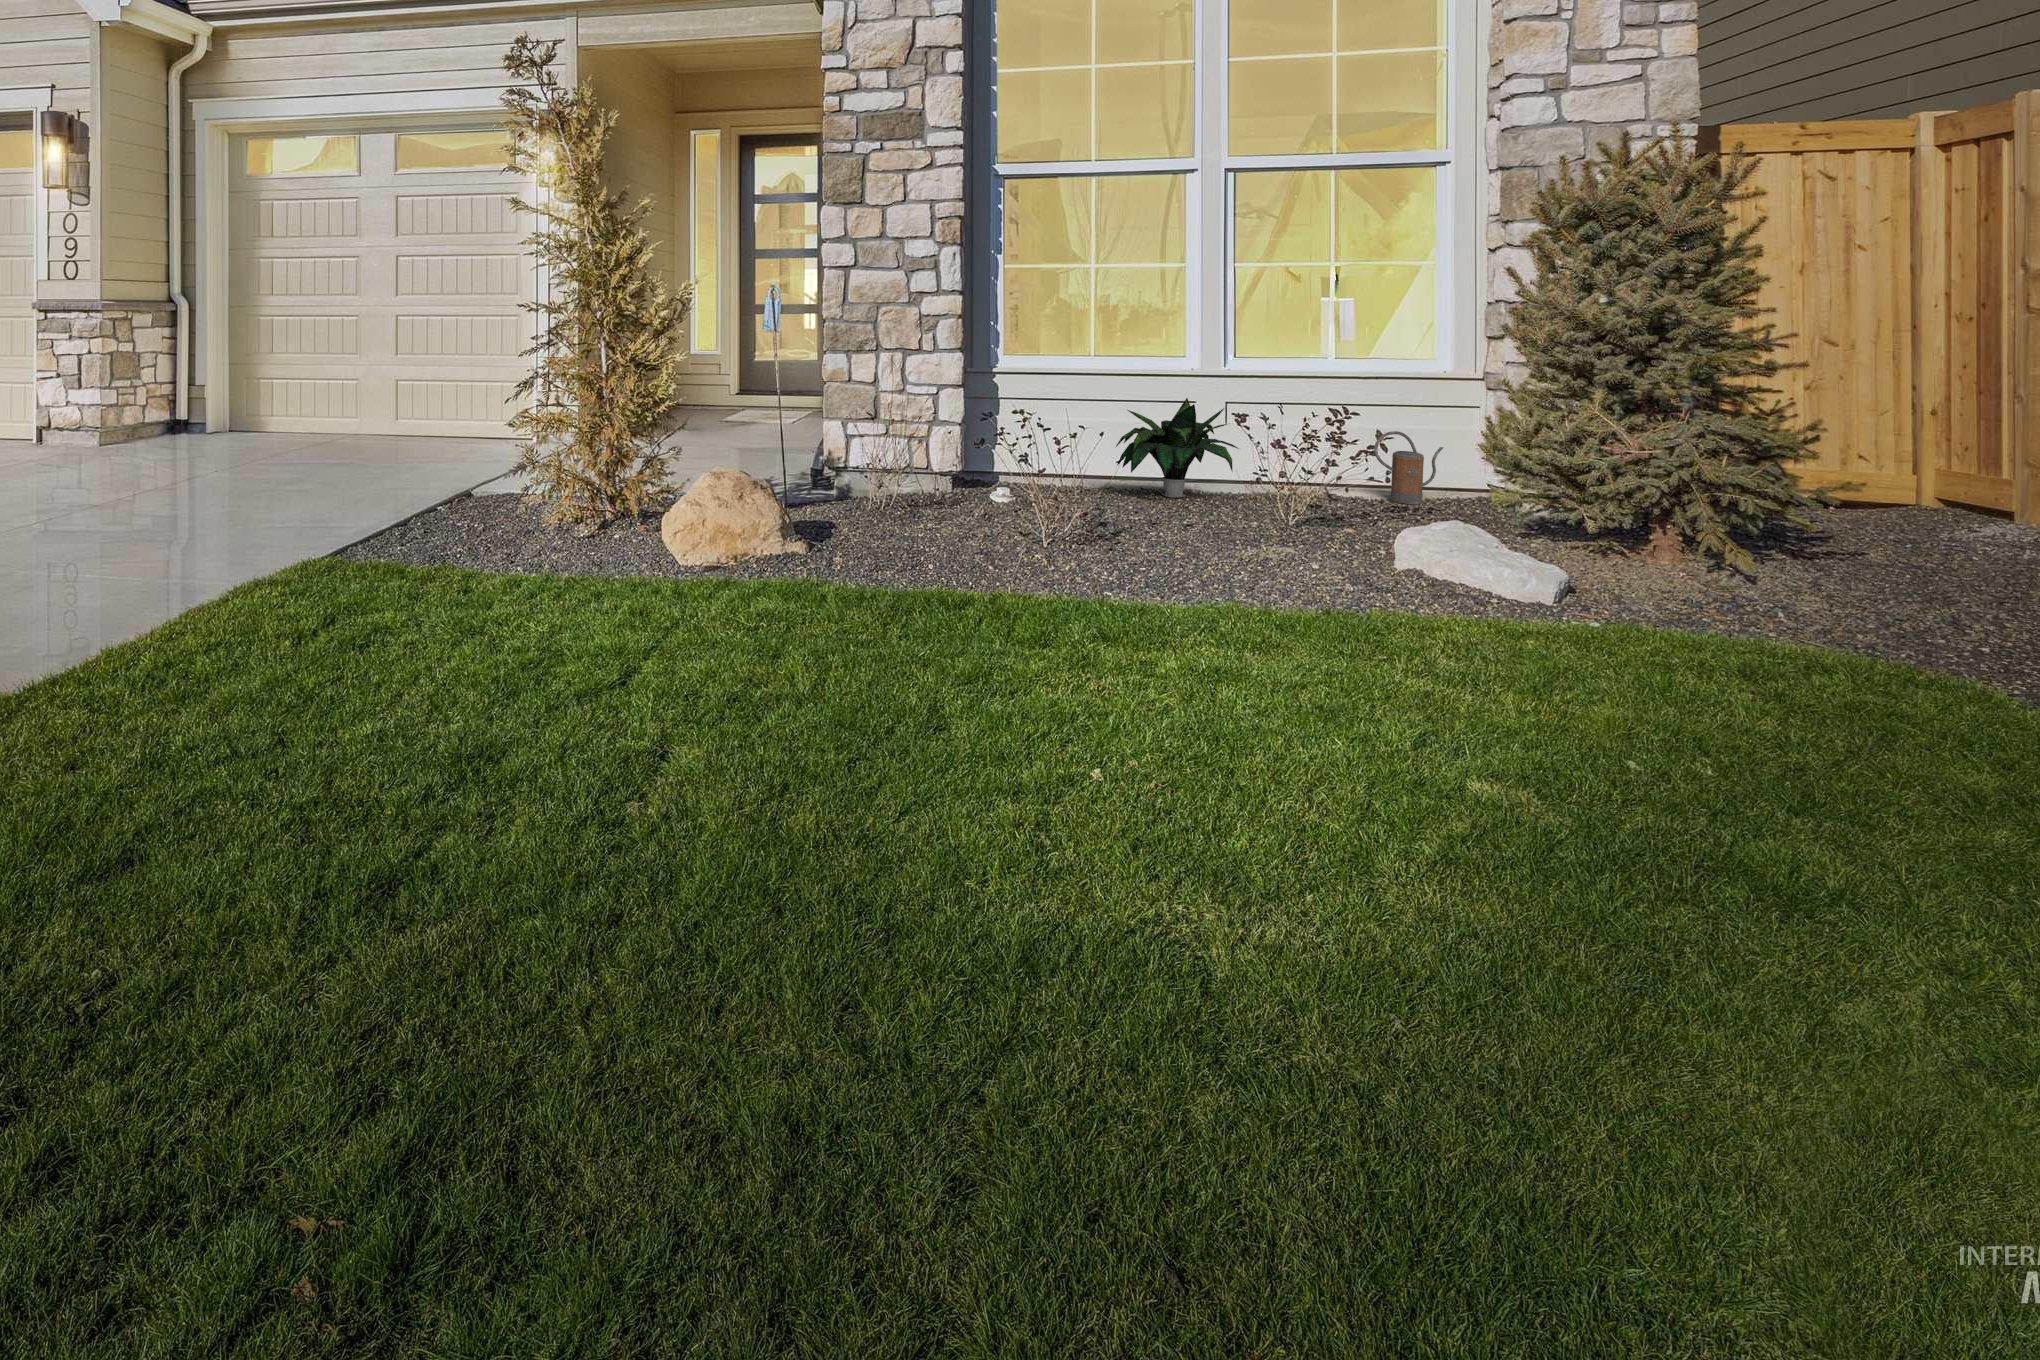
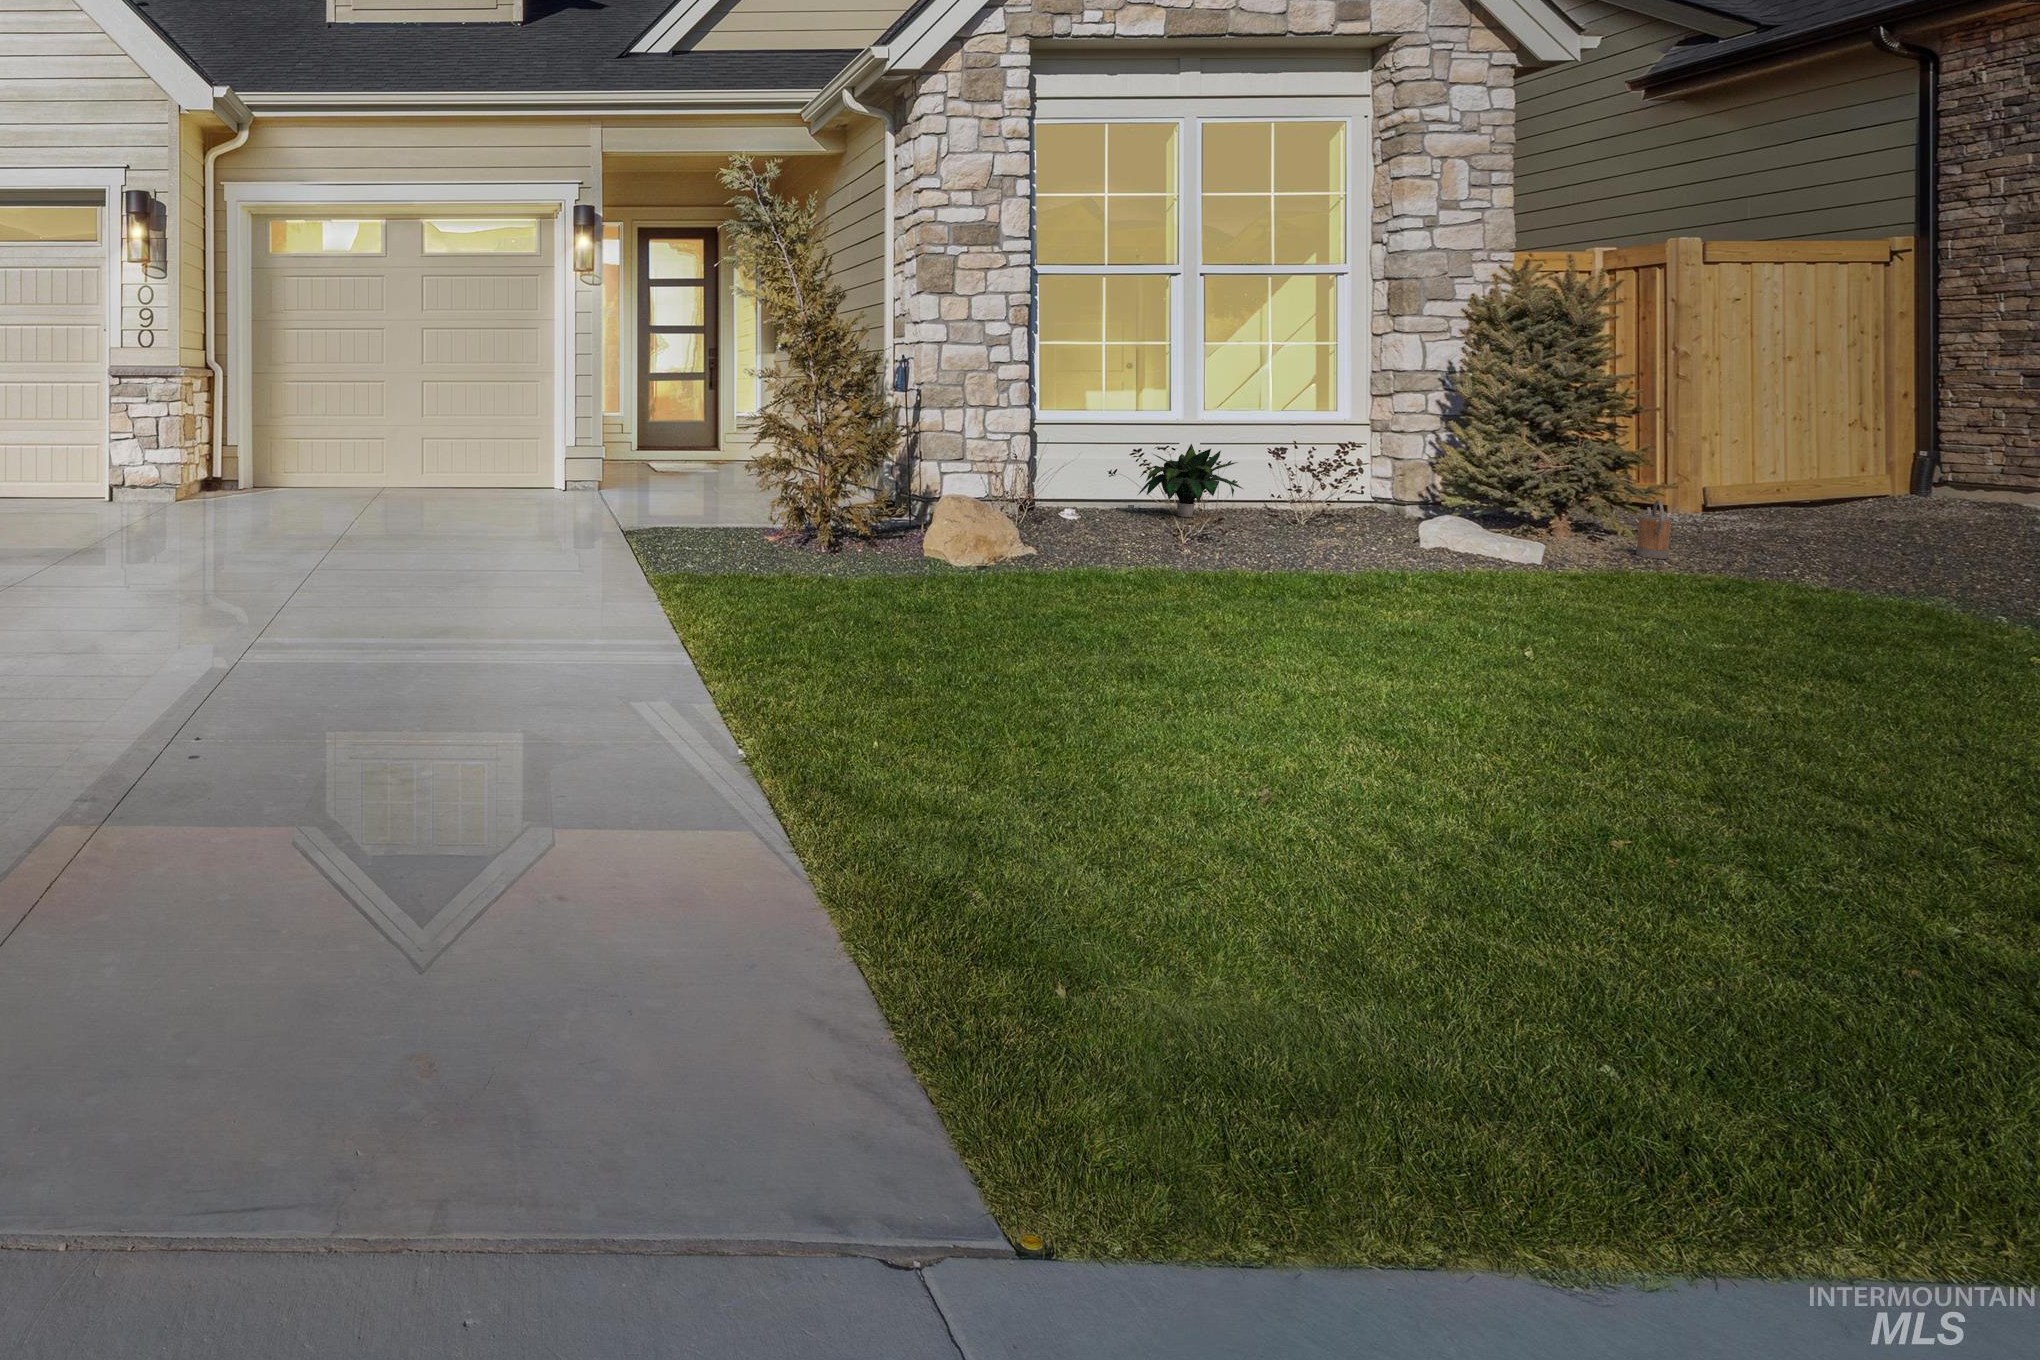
watering can: present [1374,431,1444,504] -> present [1636,500,1671,559]

